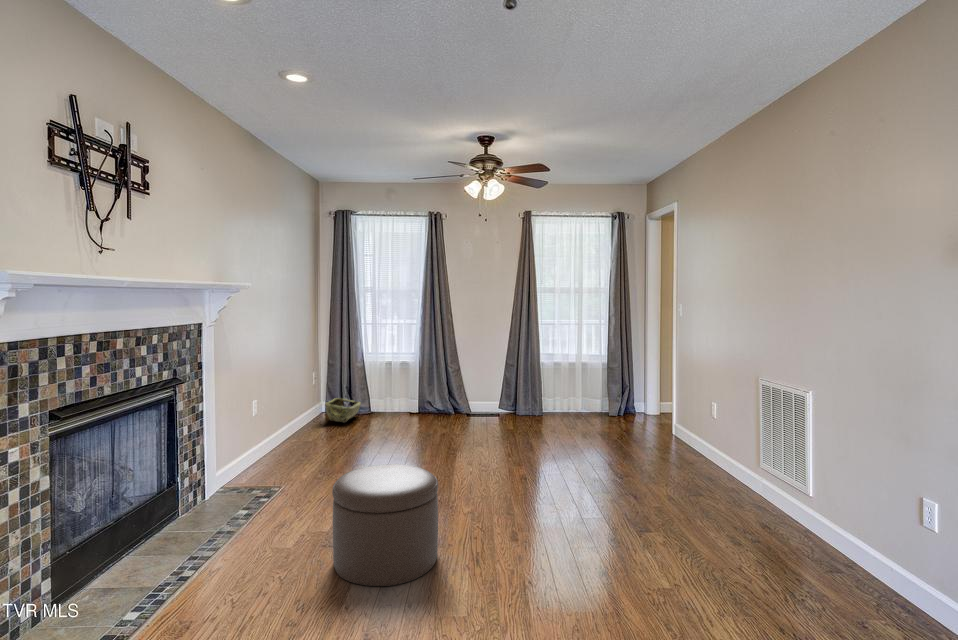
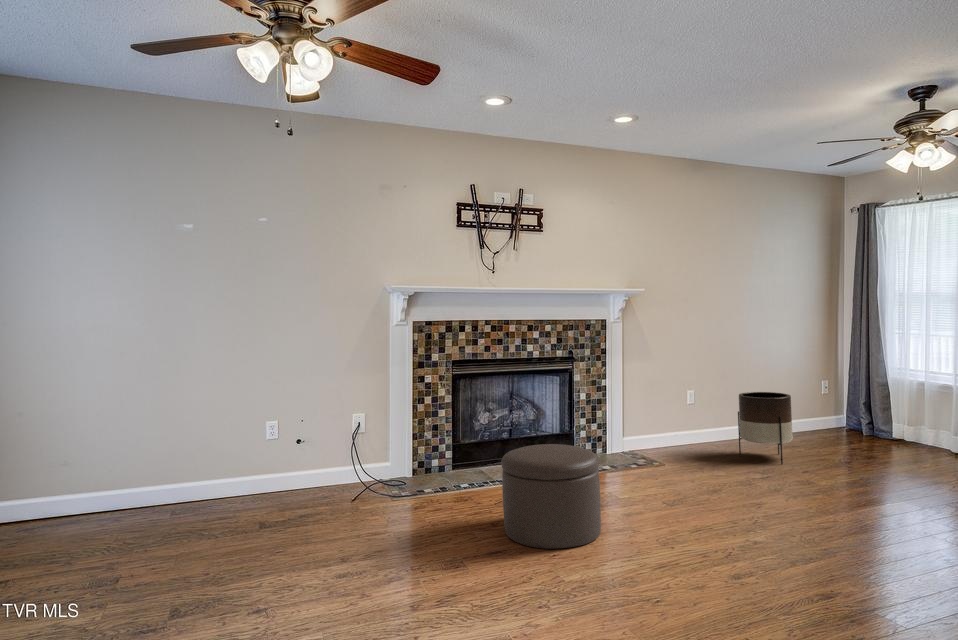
planter: none [277,389,321,453] -> present [738,392,793,464]
woven basket: present [325,398,361,422] -> none [865,422,943,455]

